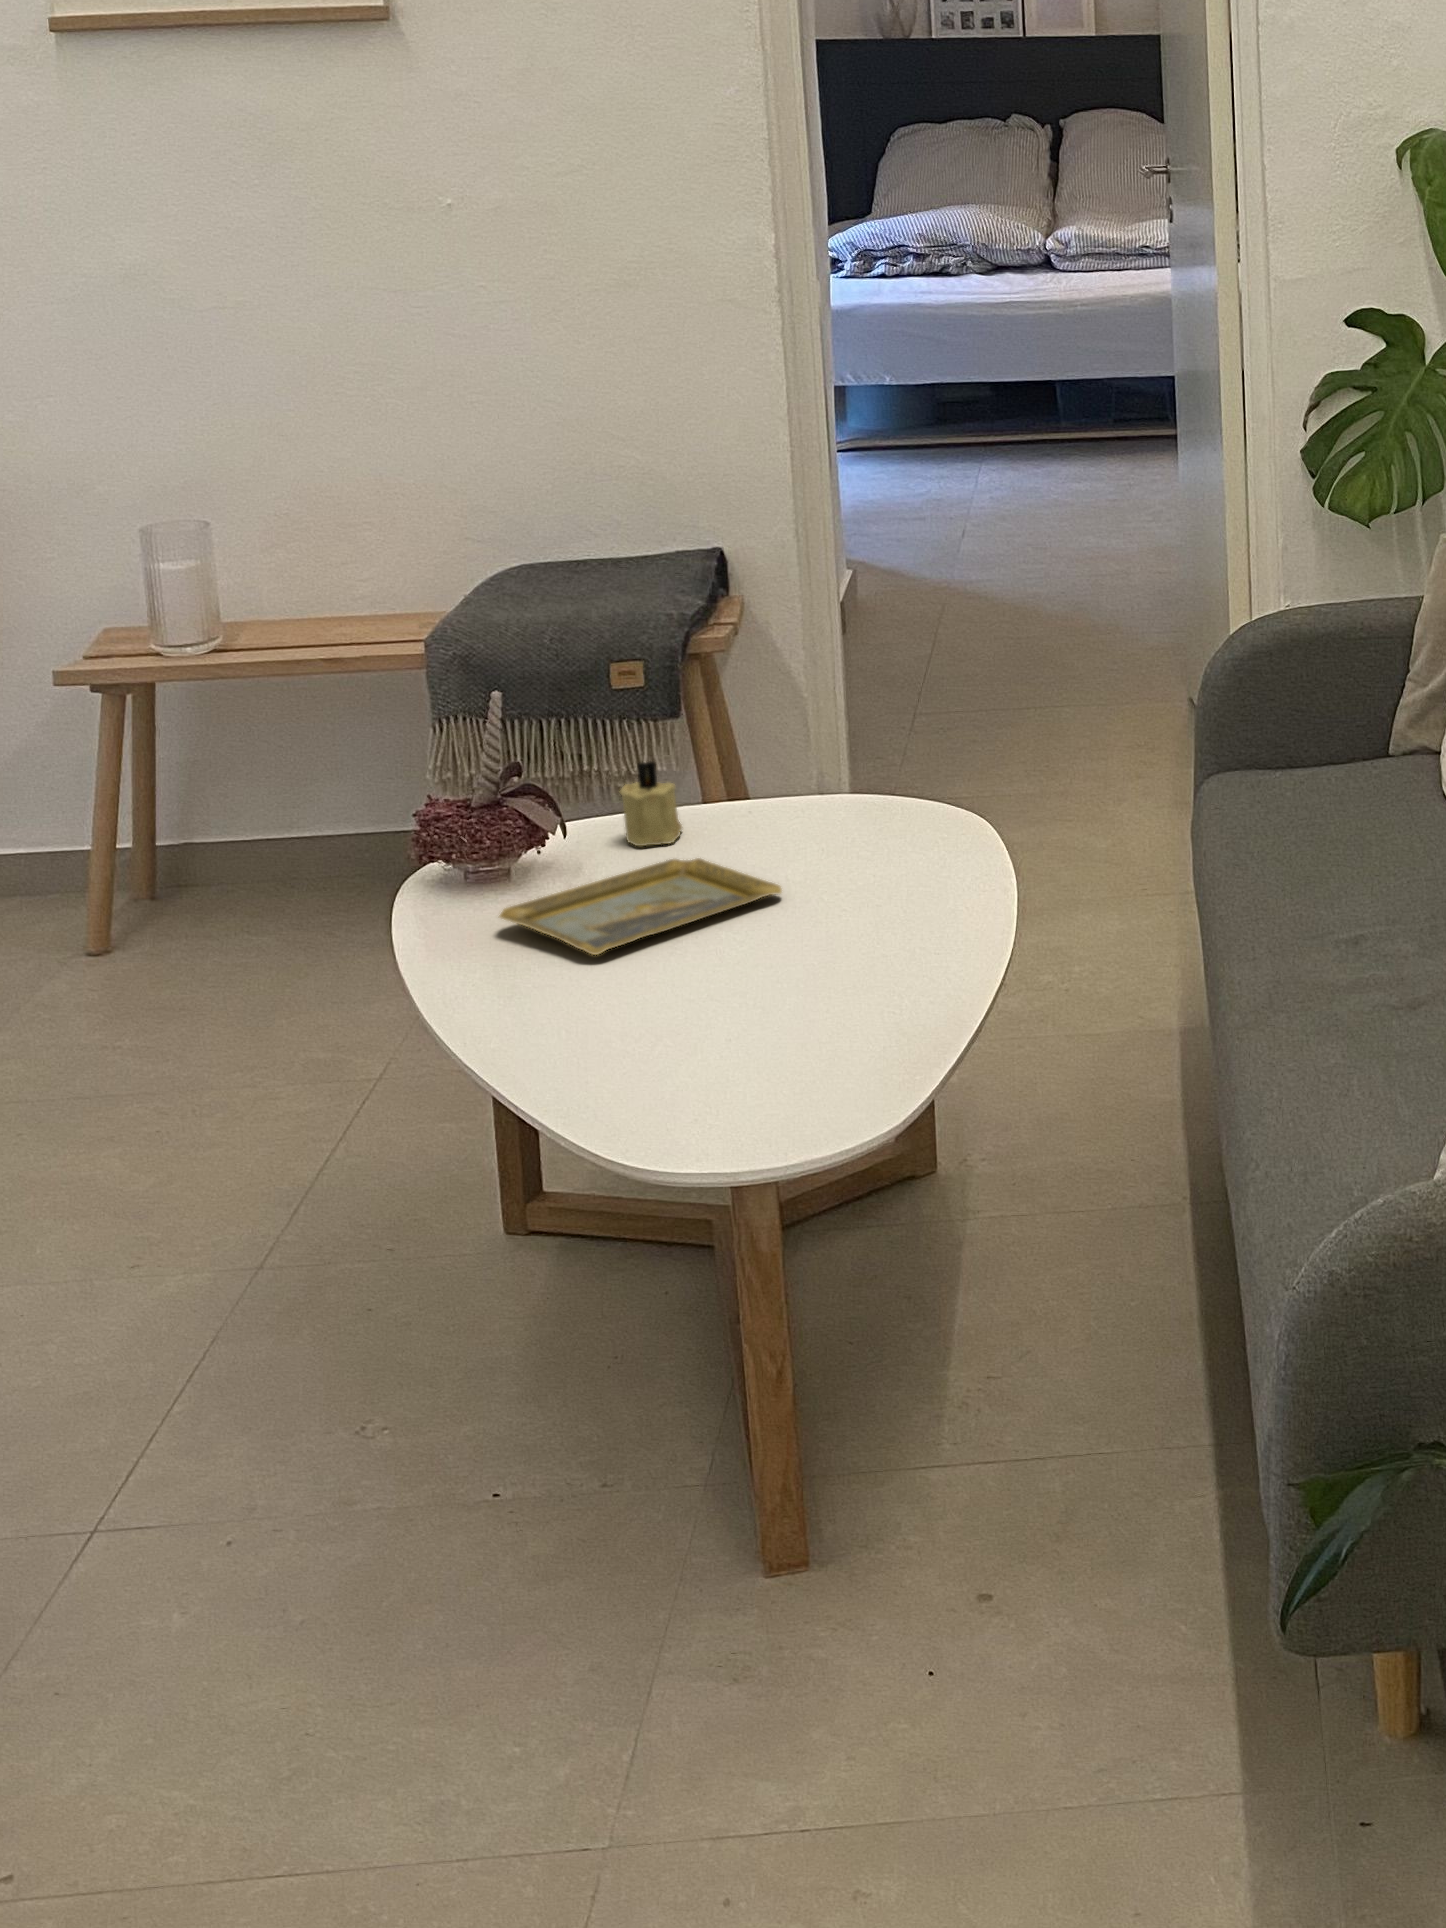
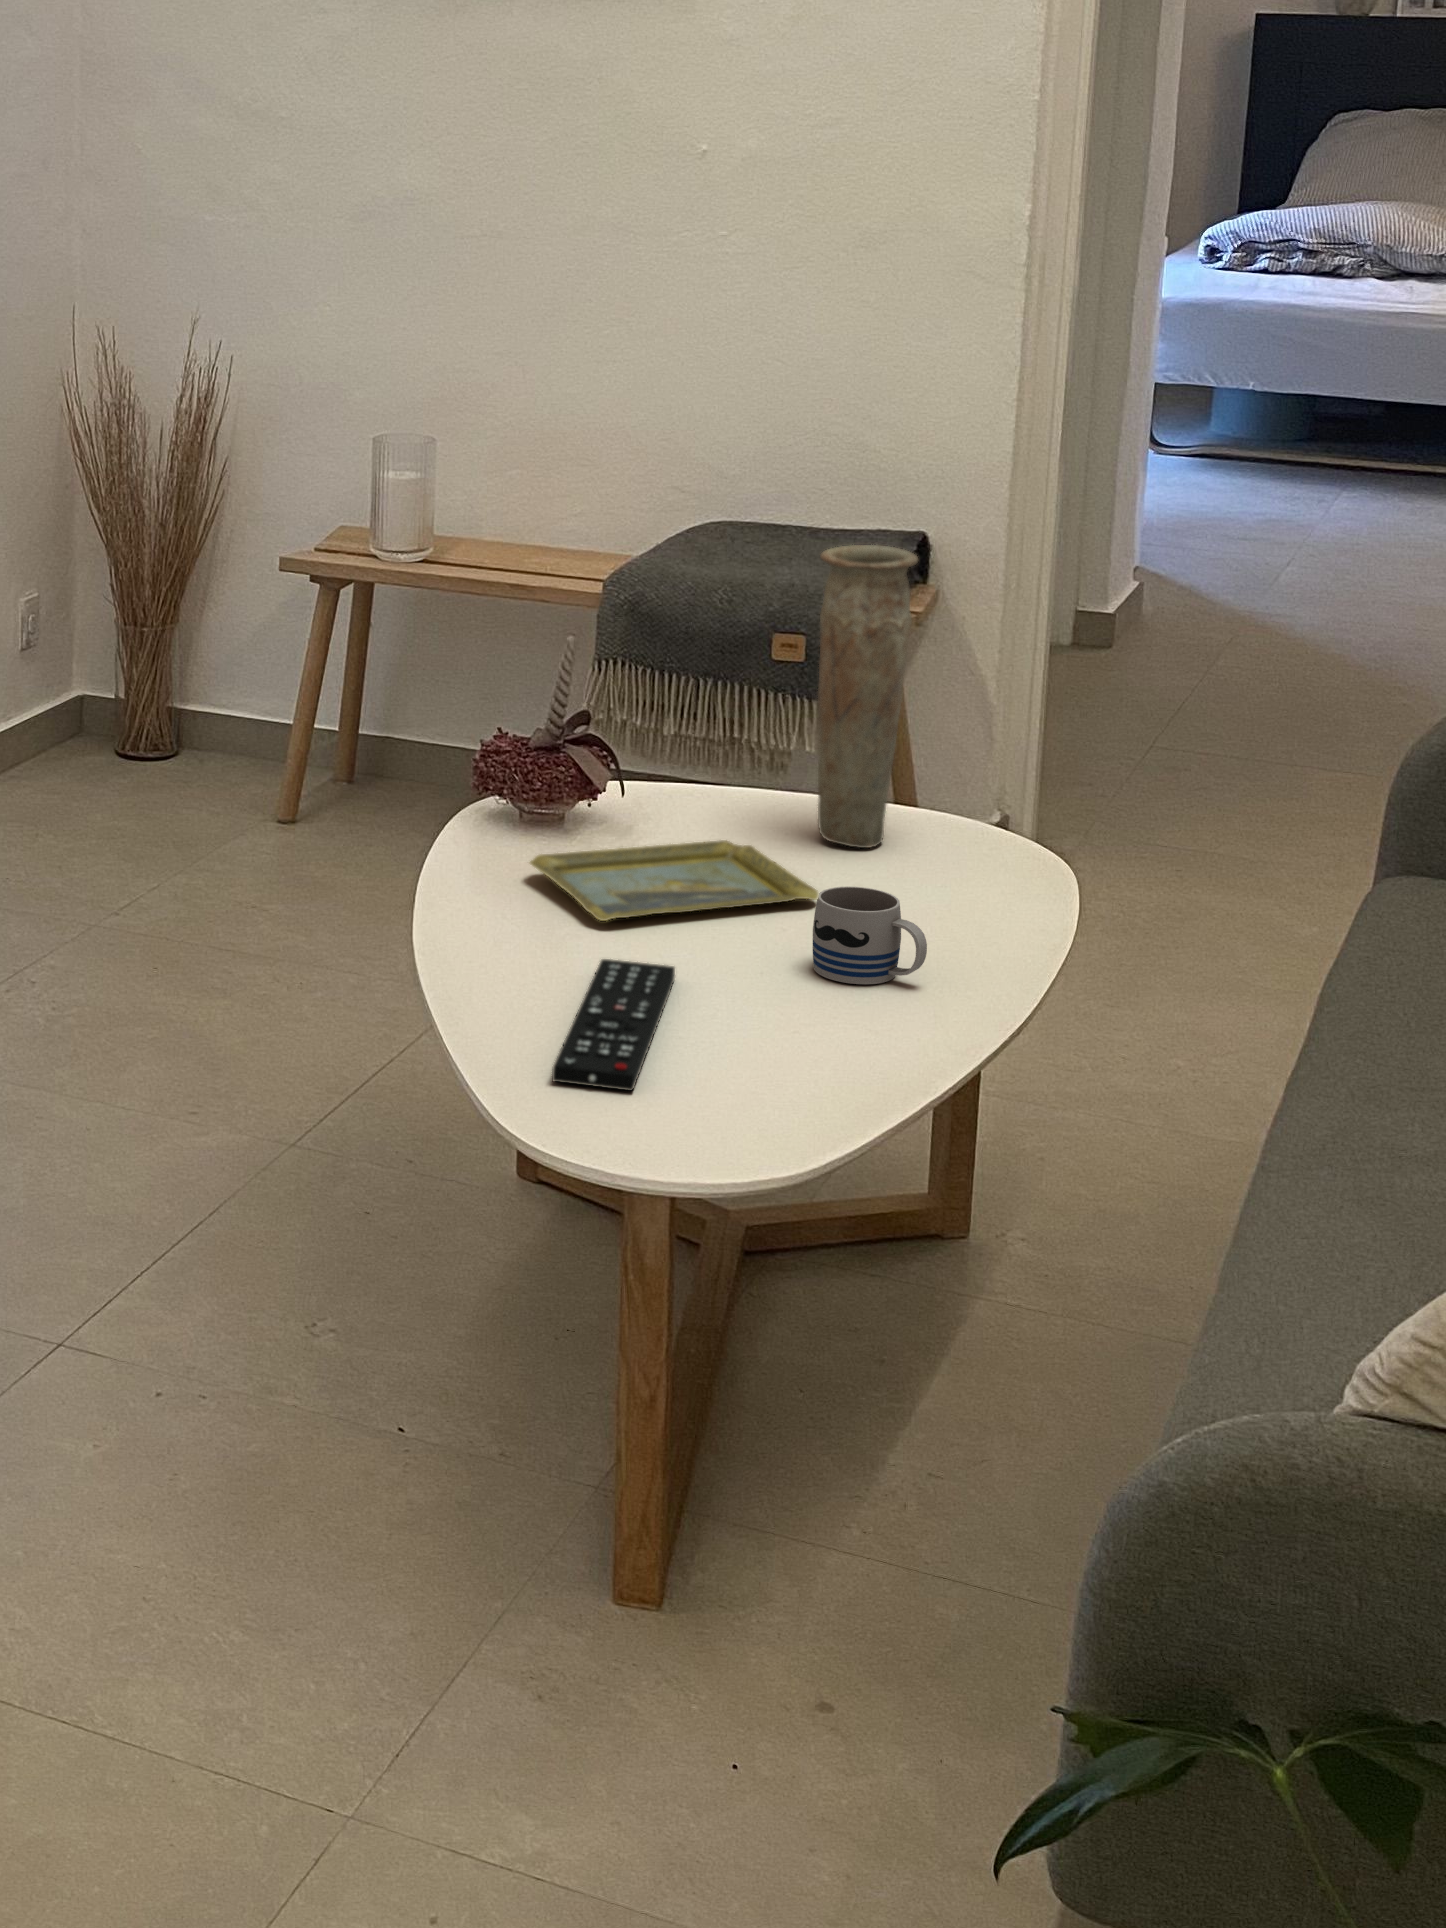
vase: none [717,559,811,842] -> present [818,545,918,848]
candle: present [620,762,683,846] -> none [695,734,756,824]
mug: none [802,869,909,959] -> present [813,887,927,984]
remote control: none [617,979,707,1106] -> present [552,959,675,1091]

